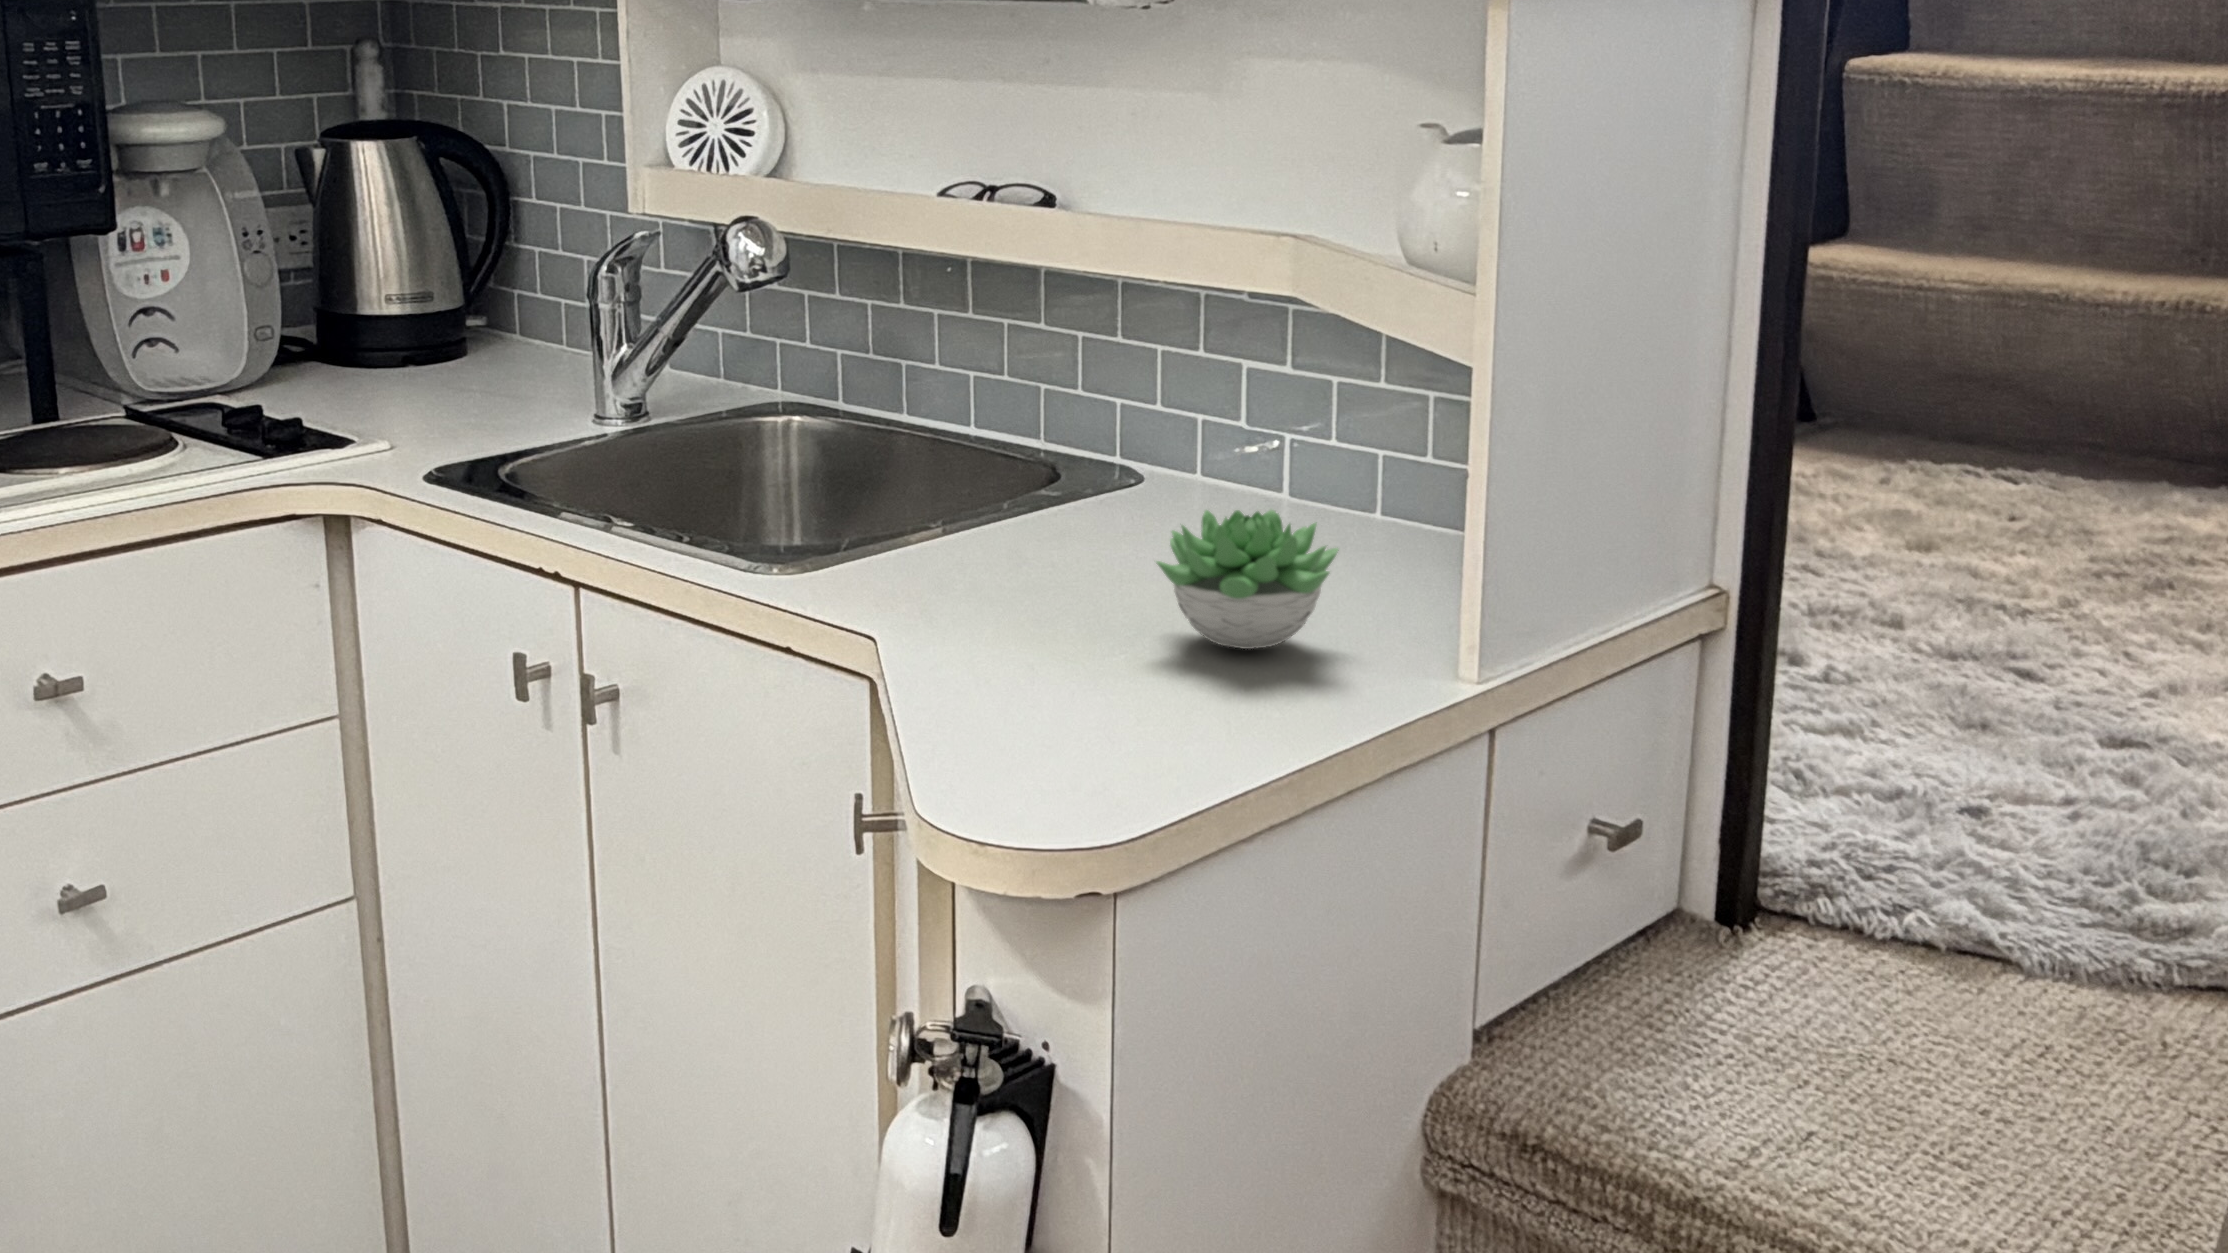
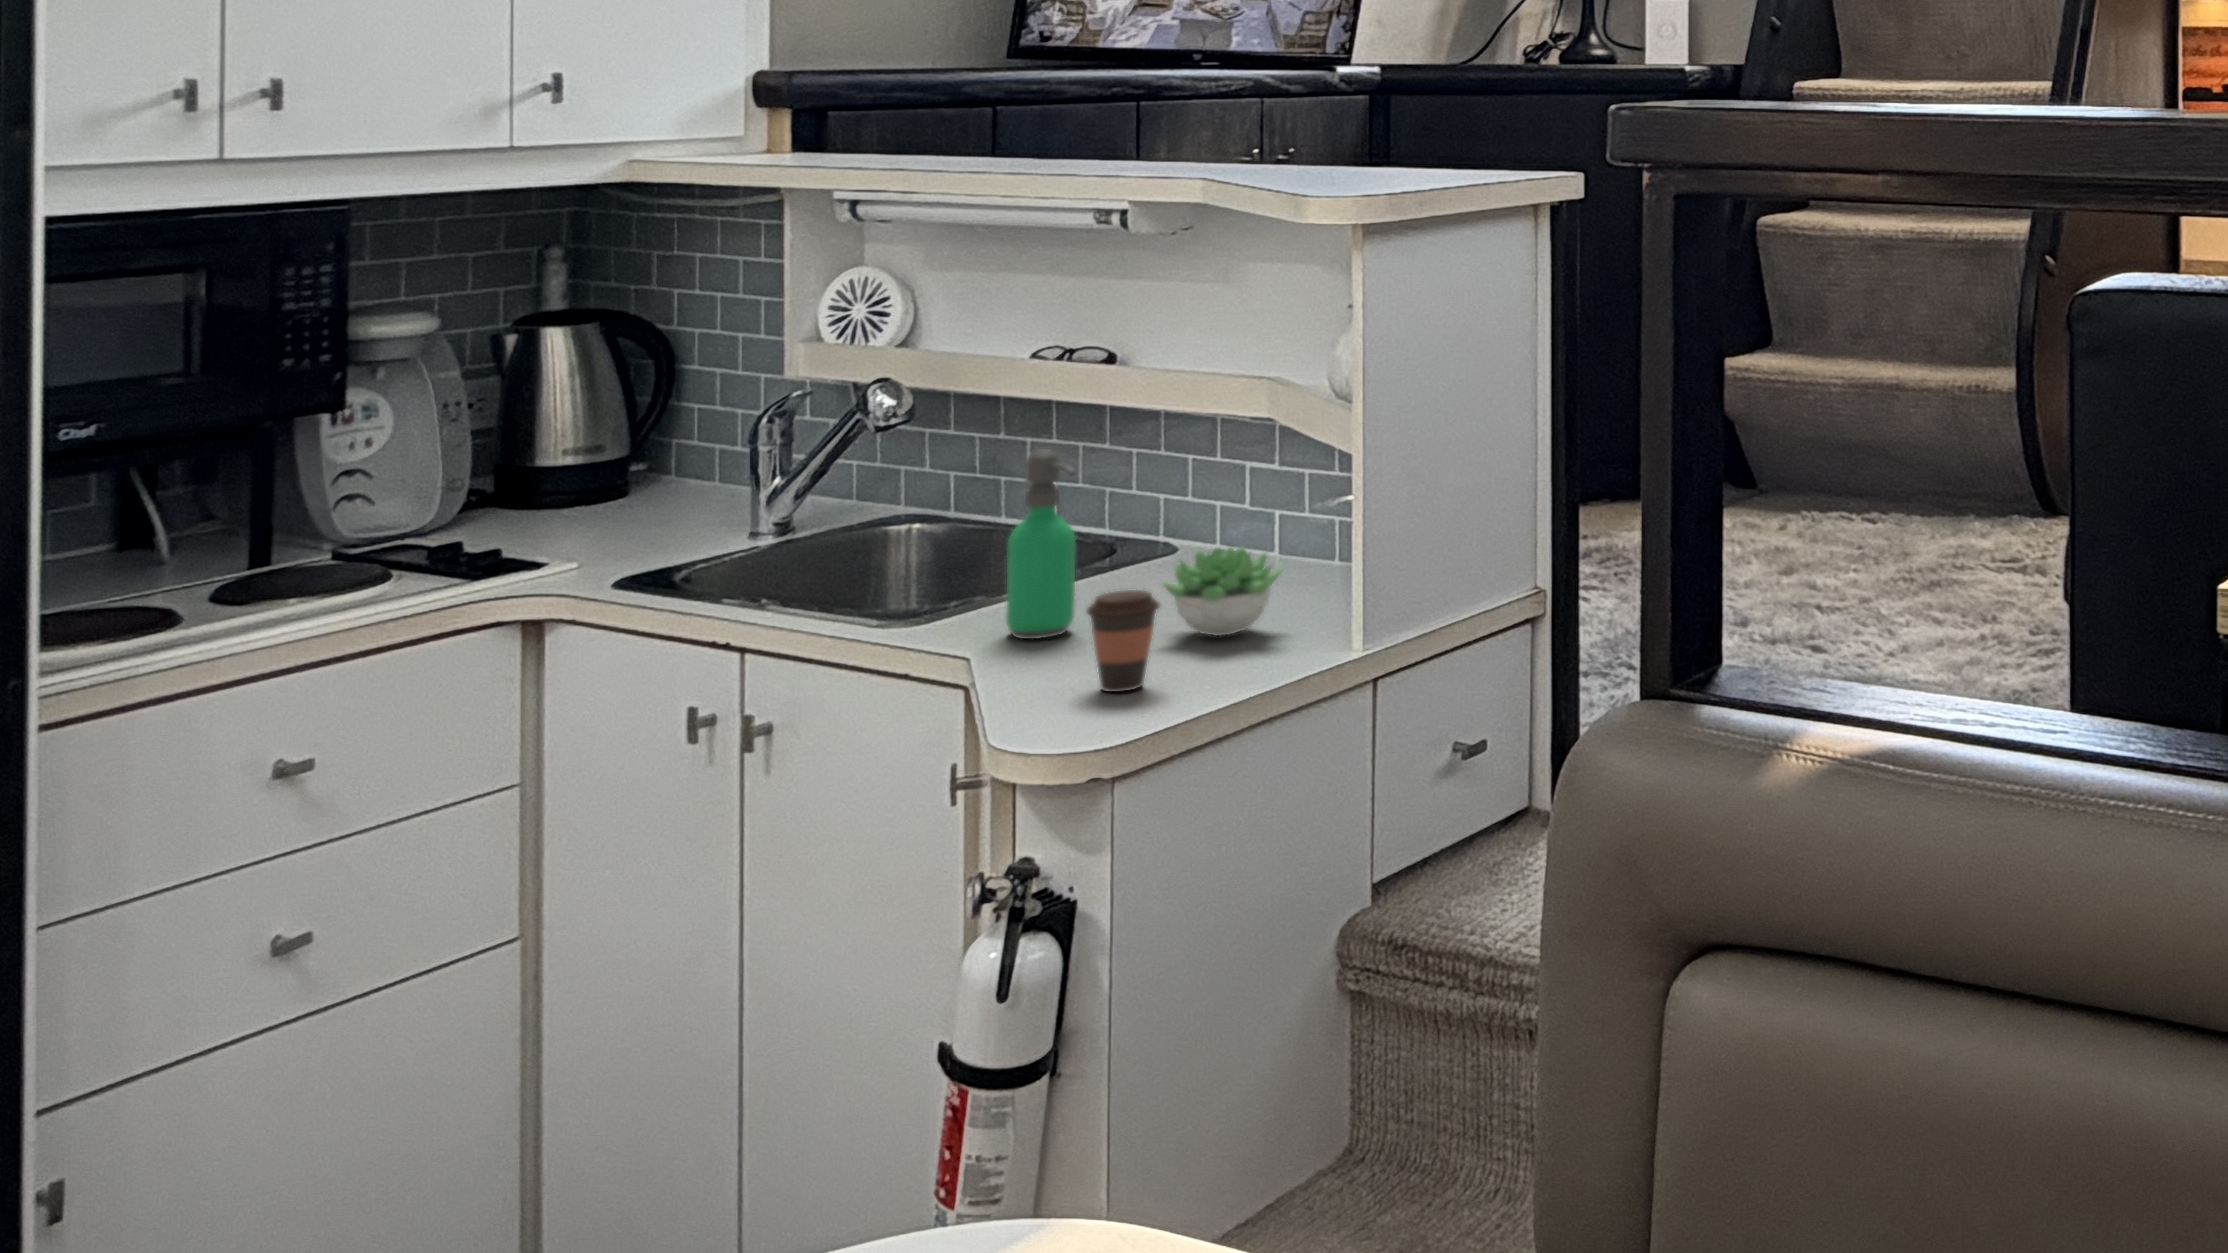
soap dispenser: none [927,338,1025,626] -> present [1006,449,1075,639]
coffee cup: none [1055,583,1172,747] -> present [1087,590,1160,692]

